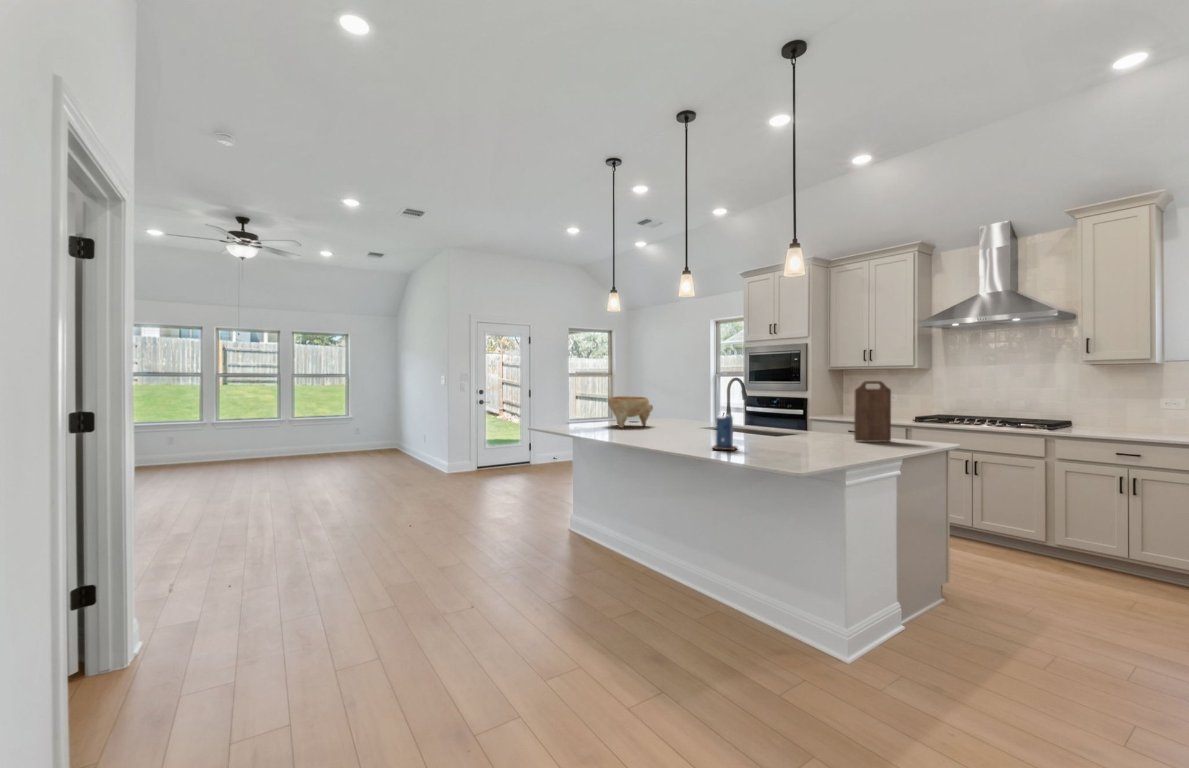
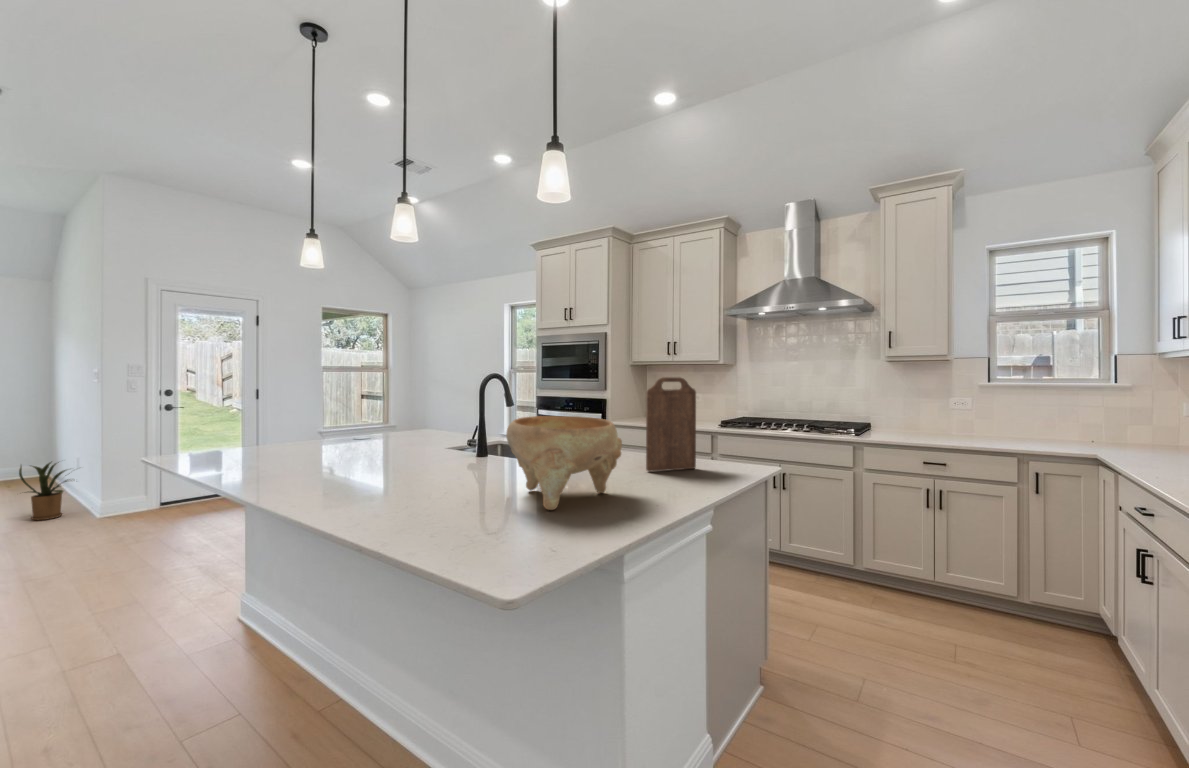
decorative bowl: present [608,396,653,428] -> present [506,416,622,510]
candle: present [712,415,737,450] -> none [376,436,437,517]
house plant: none [405,434,438,472] -> present [19,462,68,520]

